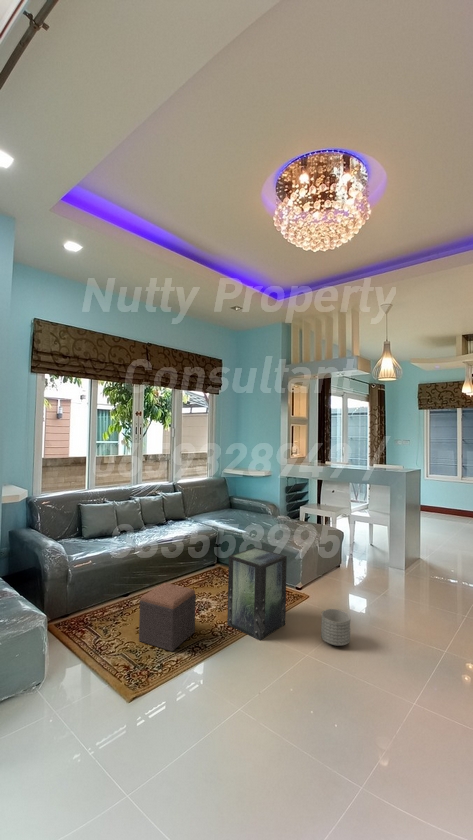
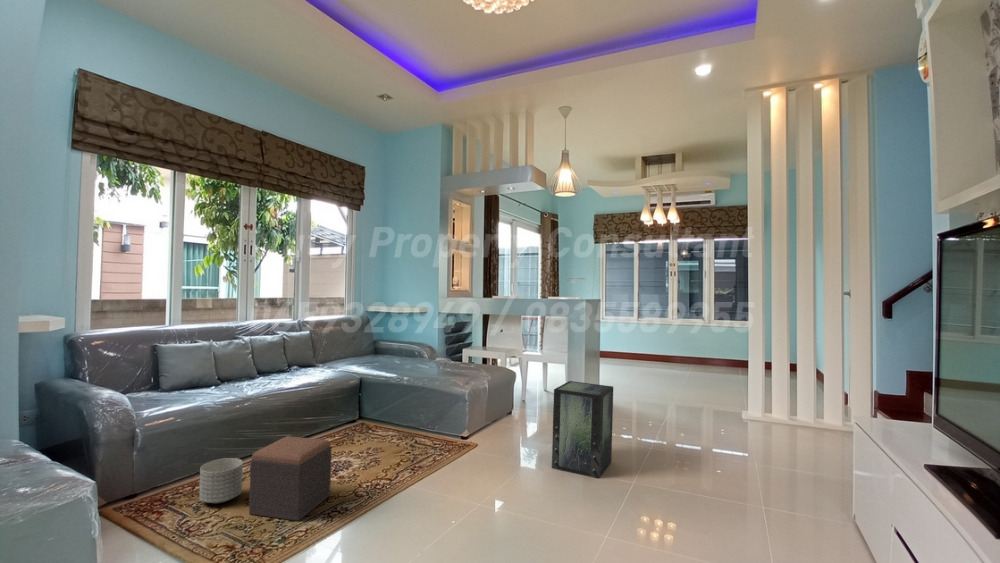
storage box: present [227,547,287,640] -> present [552,381,613,478]
planter: present [321,609,350,646] -> present [199,458,243,504]

